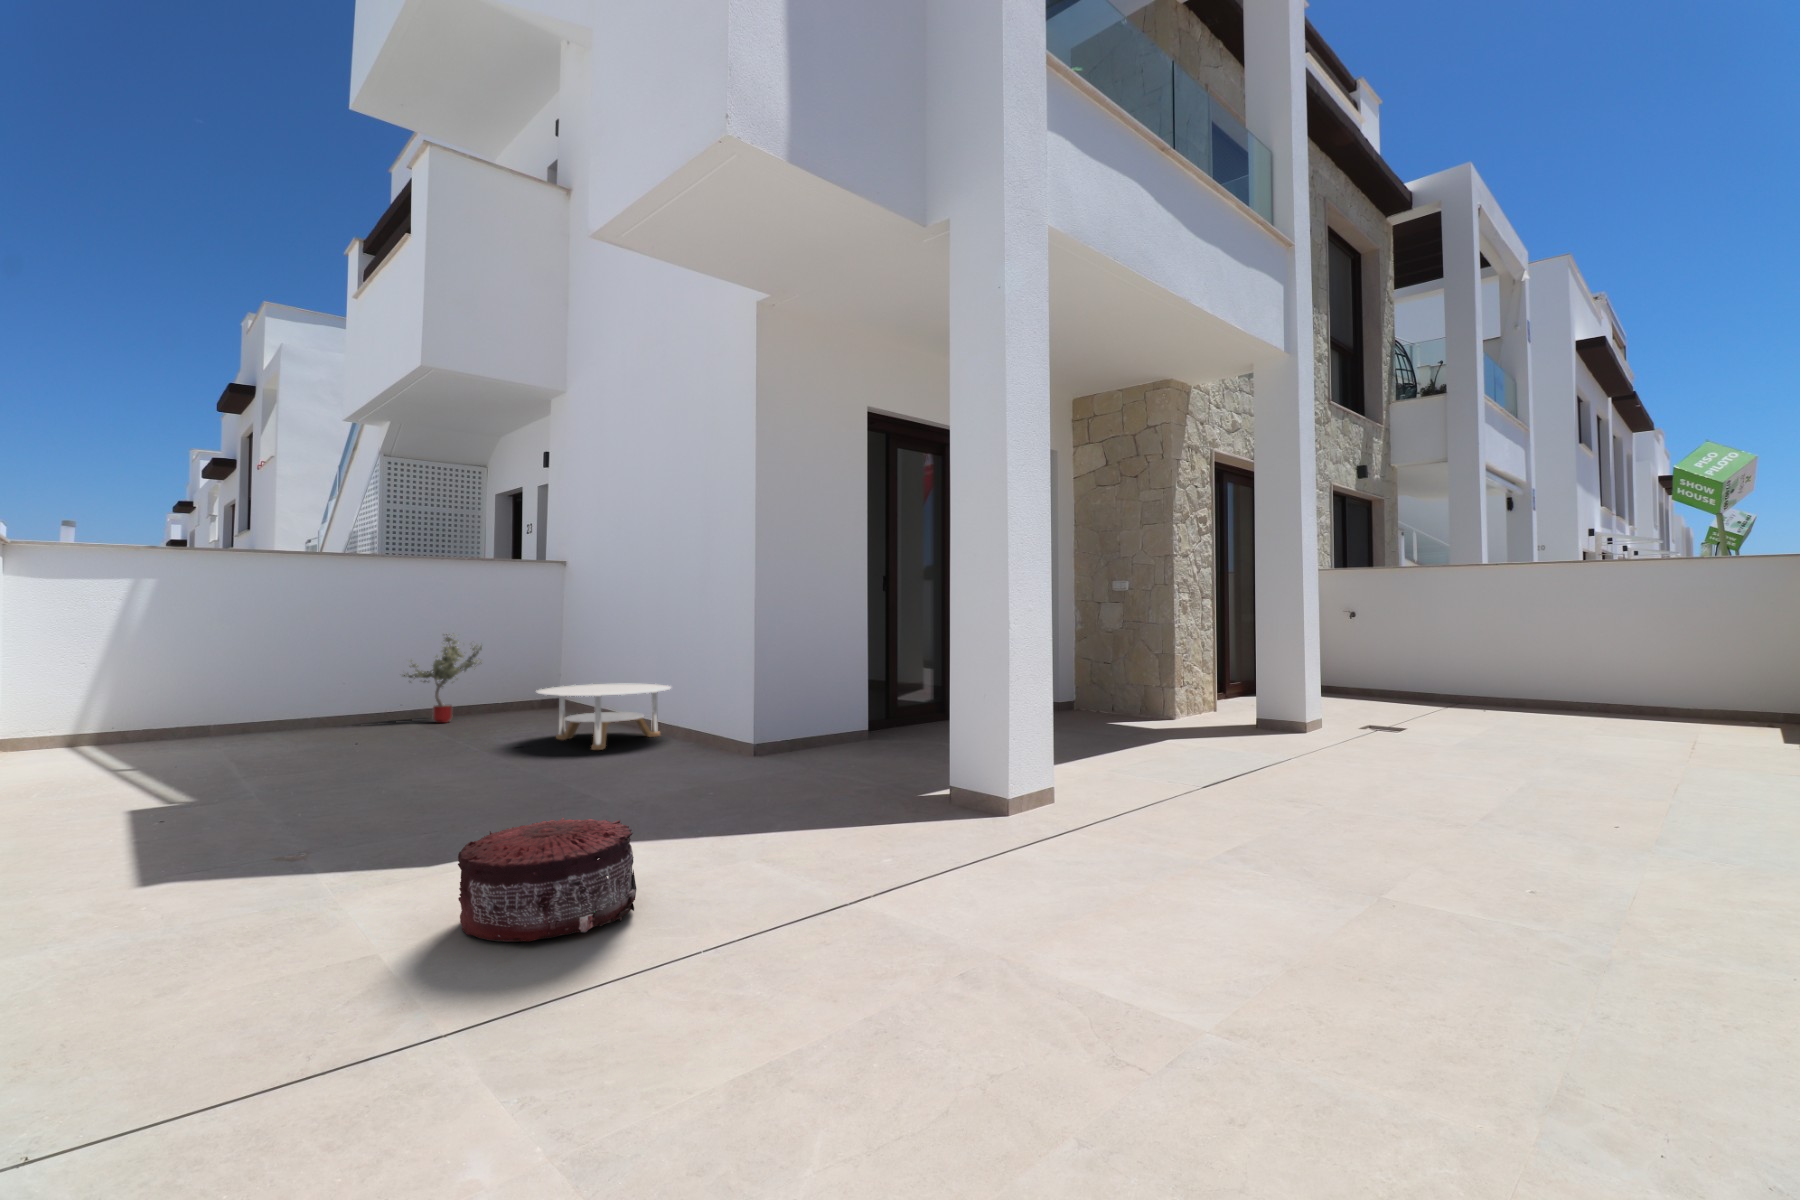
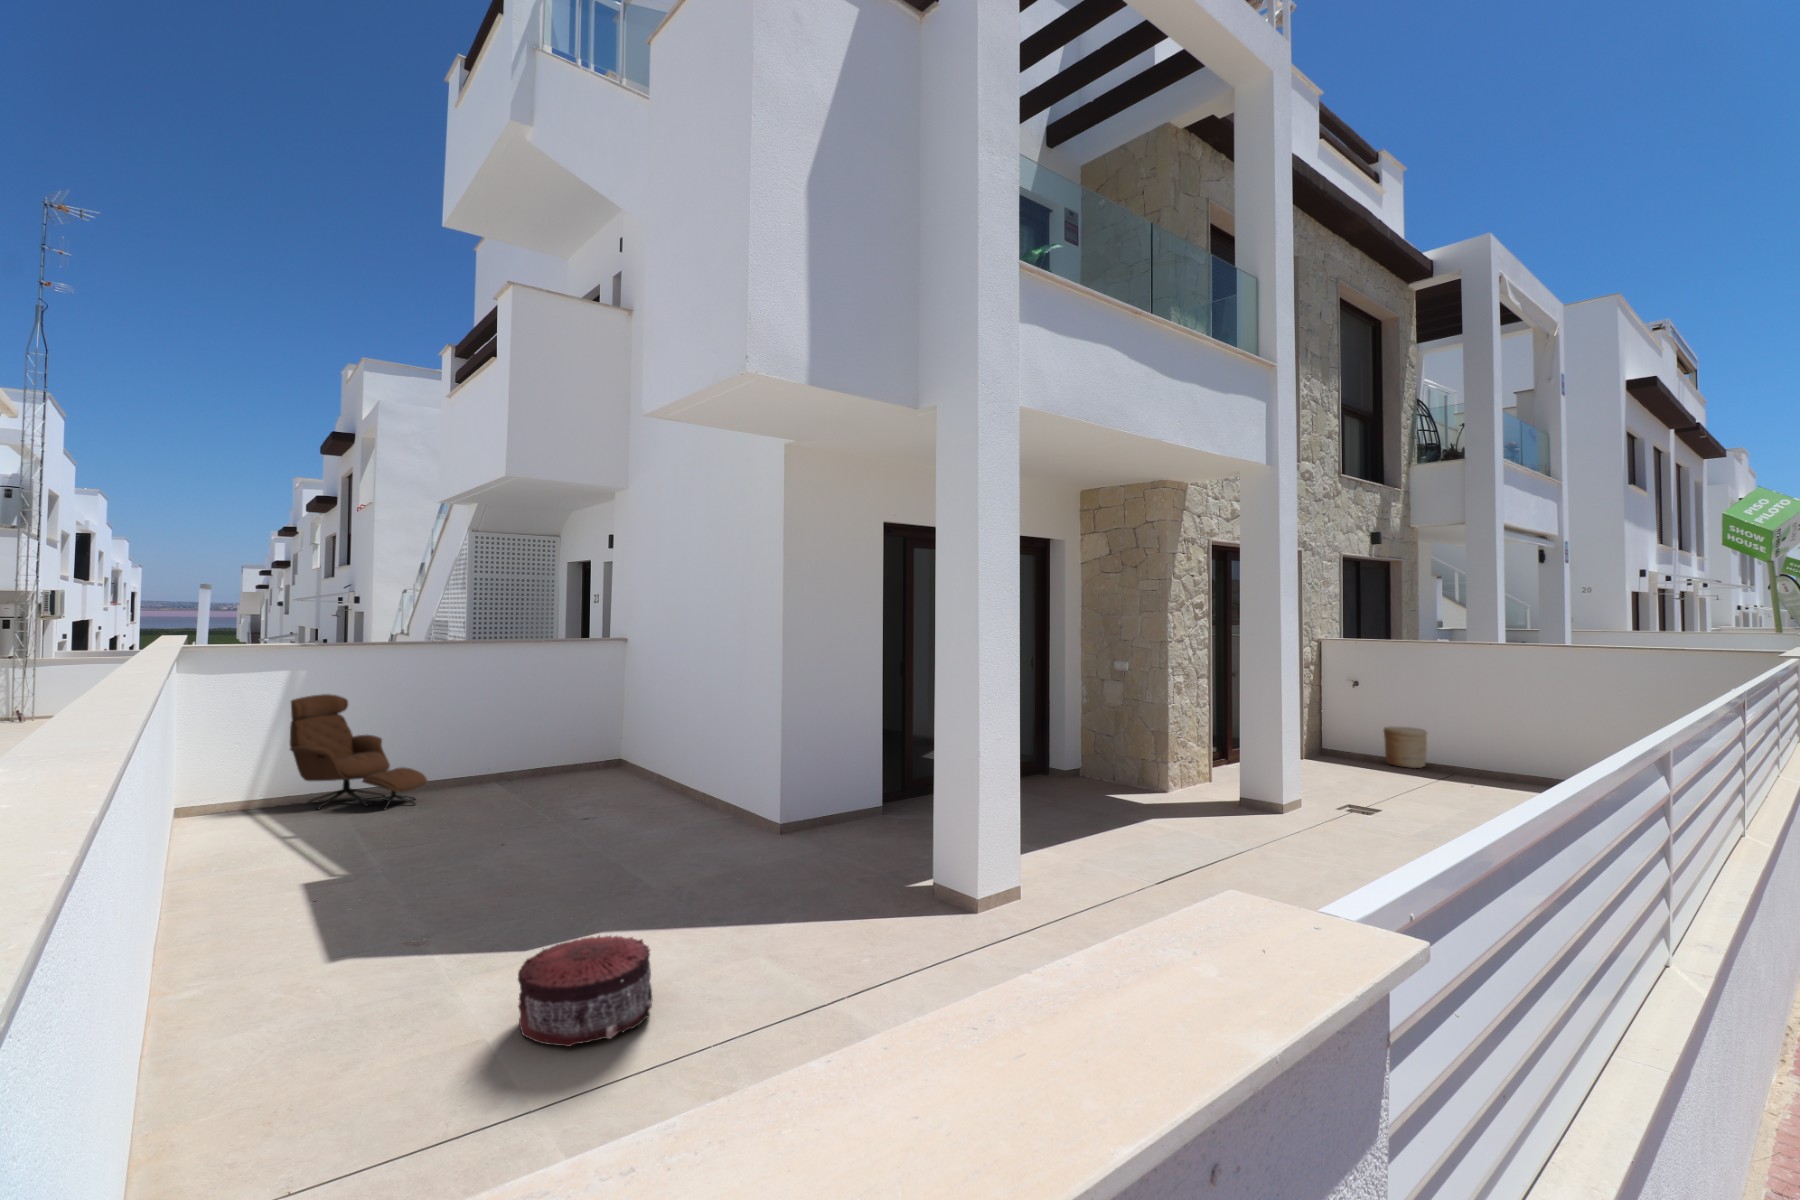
lounge chair: none [165,615,338,746] -> present [290,694,427,809]
potted tree: present [403,634,482,723] -> none [479,703,550,783]
woven basket: none [1381,659,1427,699] -> present [1384,727,1427,768]
round table: present [537,684,671,750] -> none [592,756,709,823]

